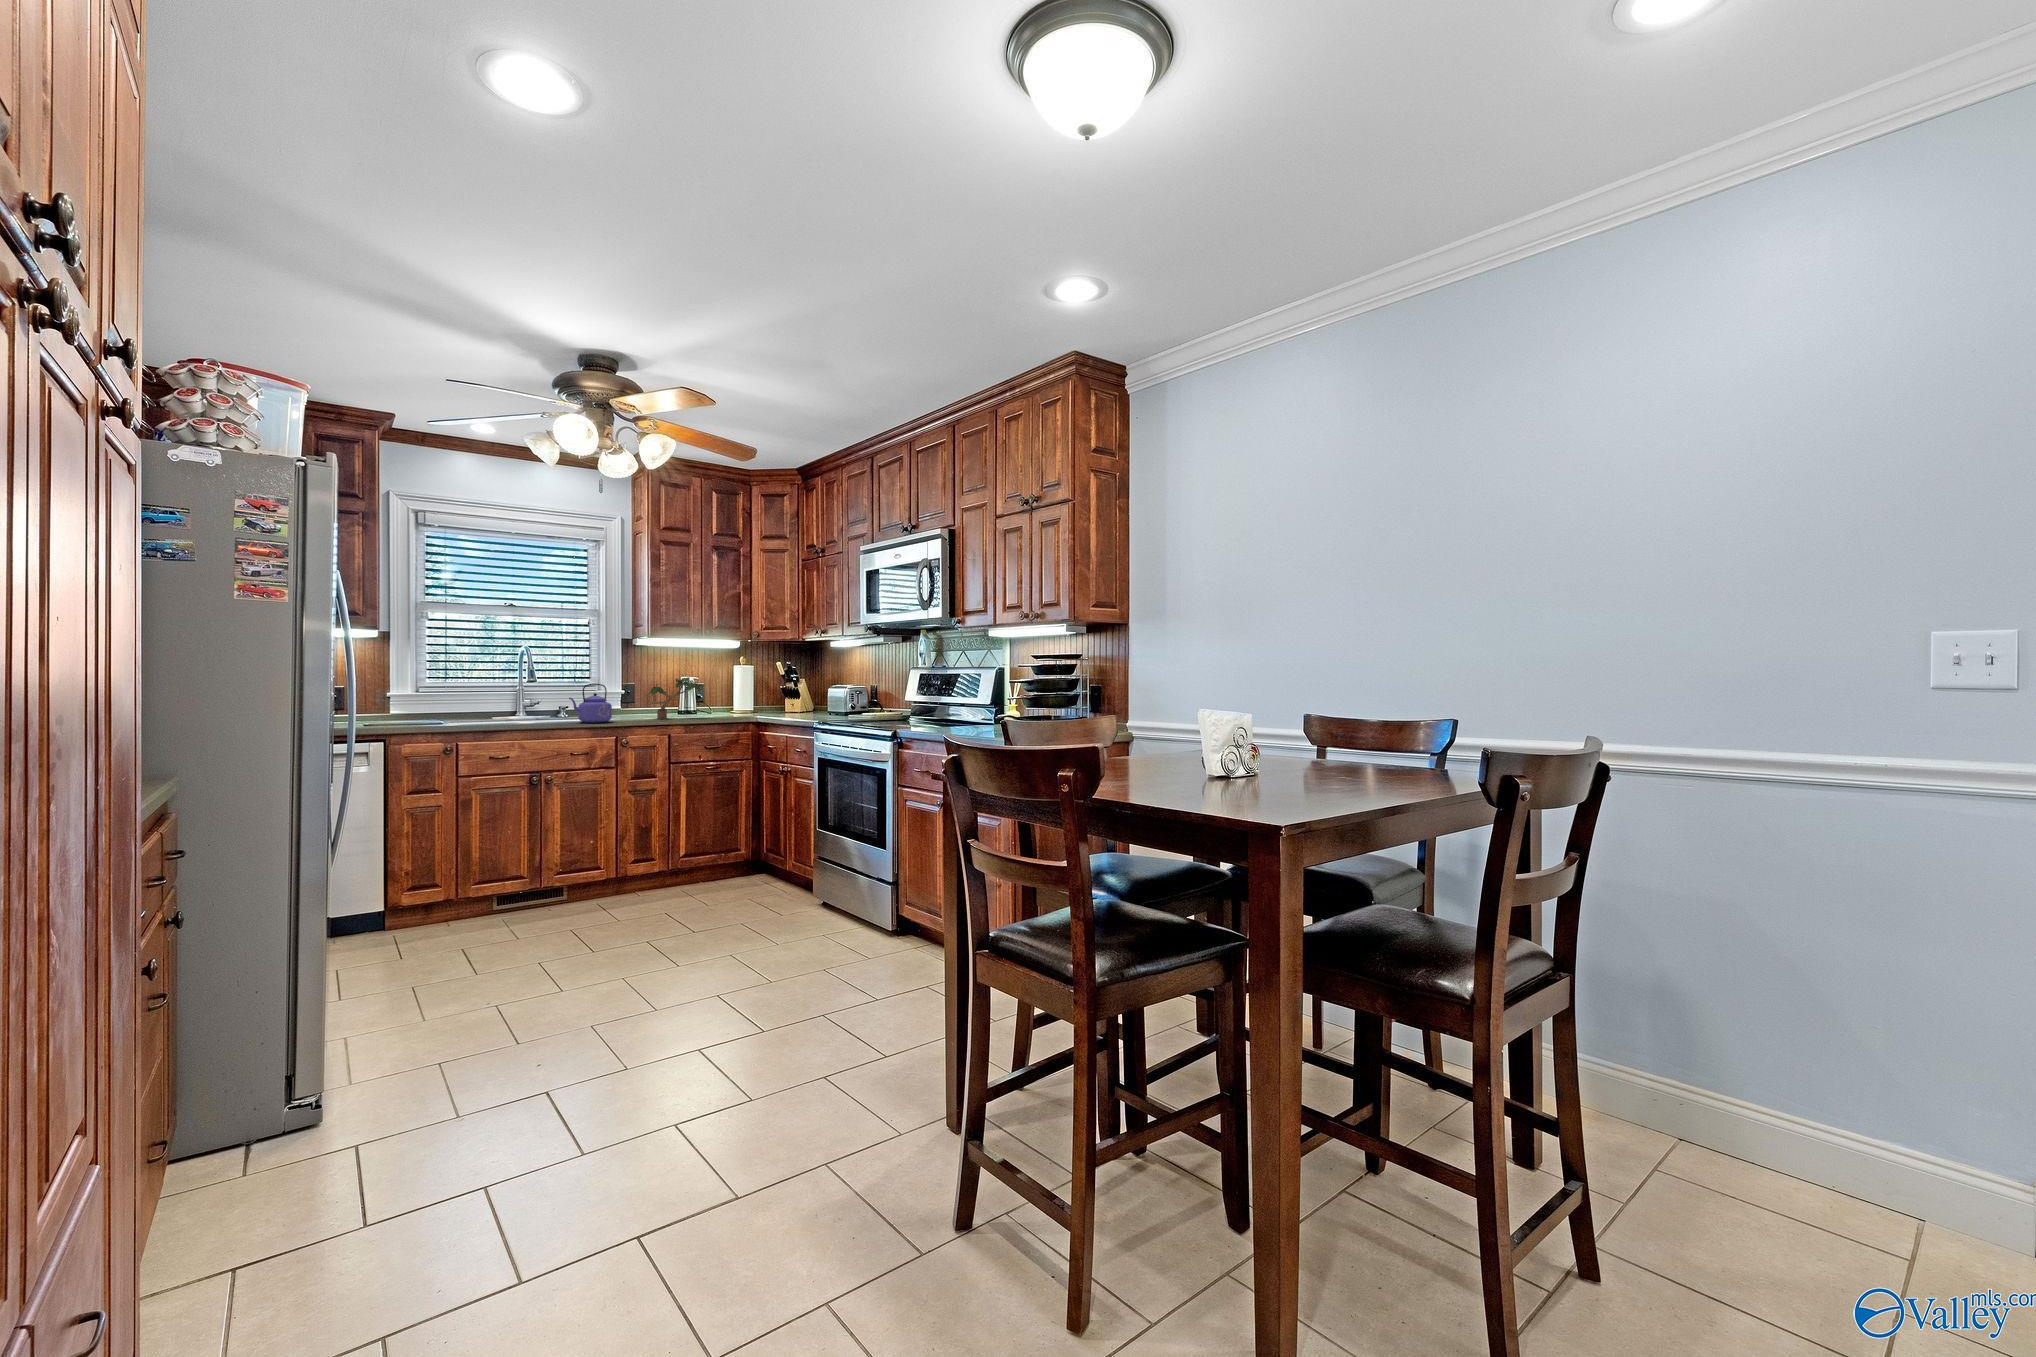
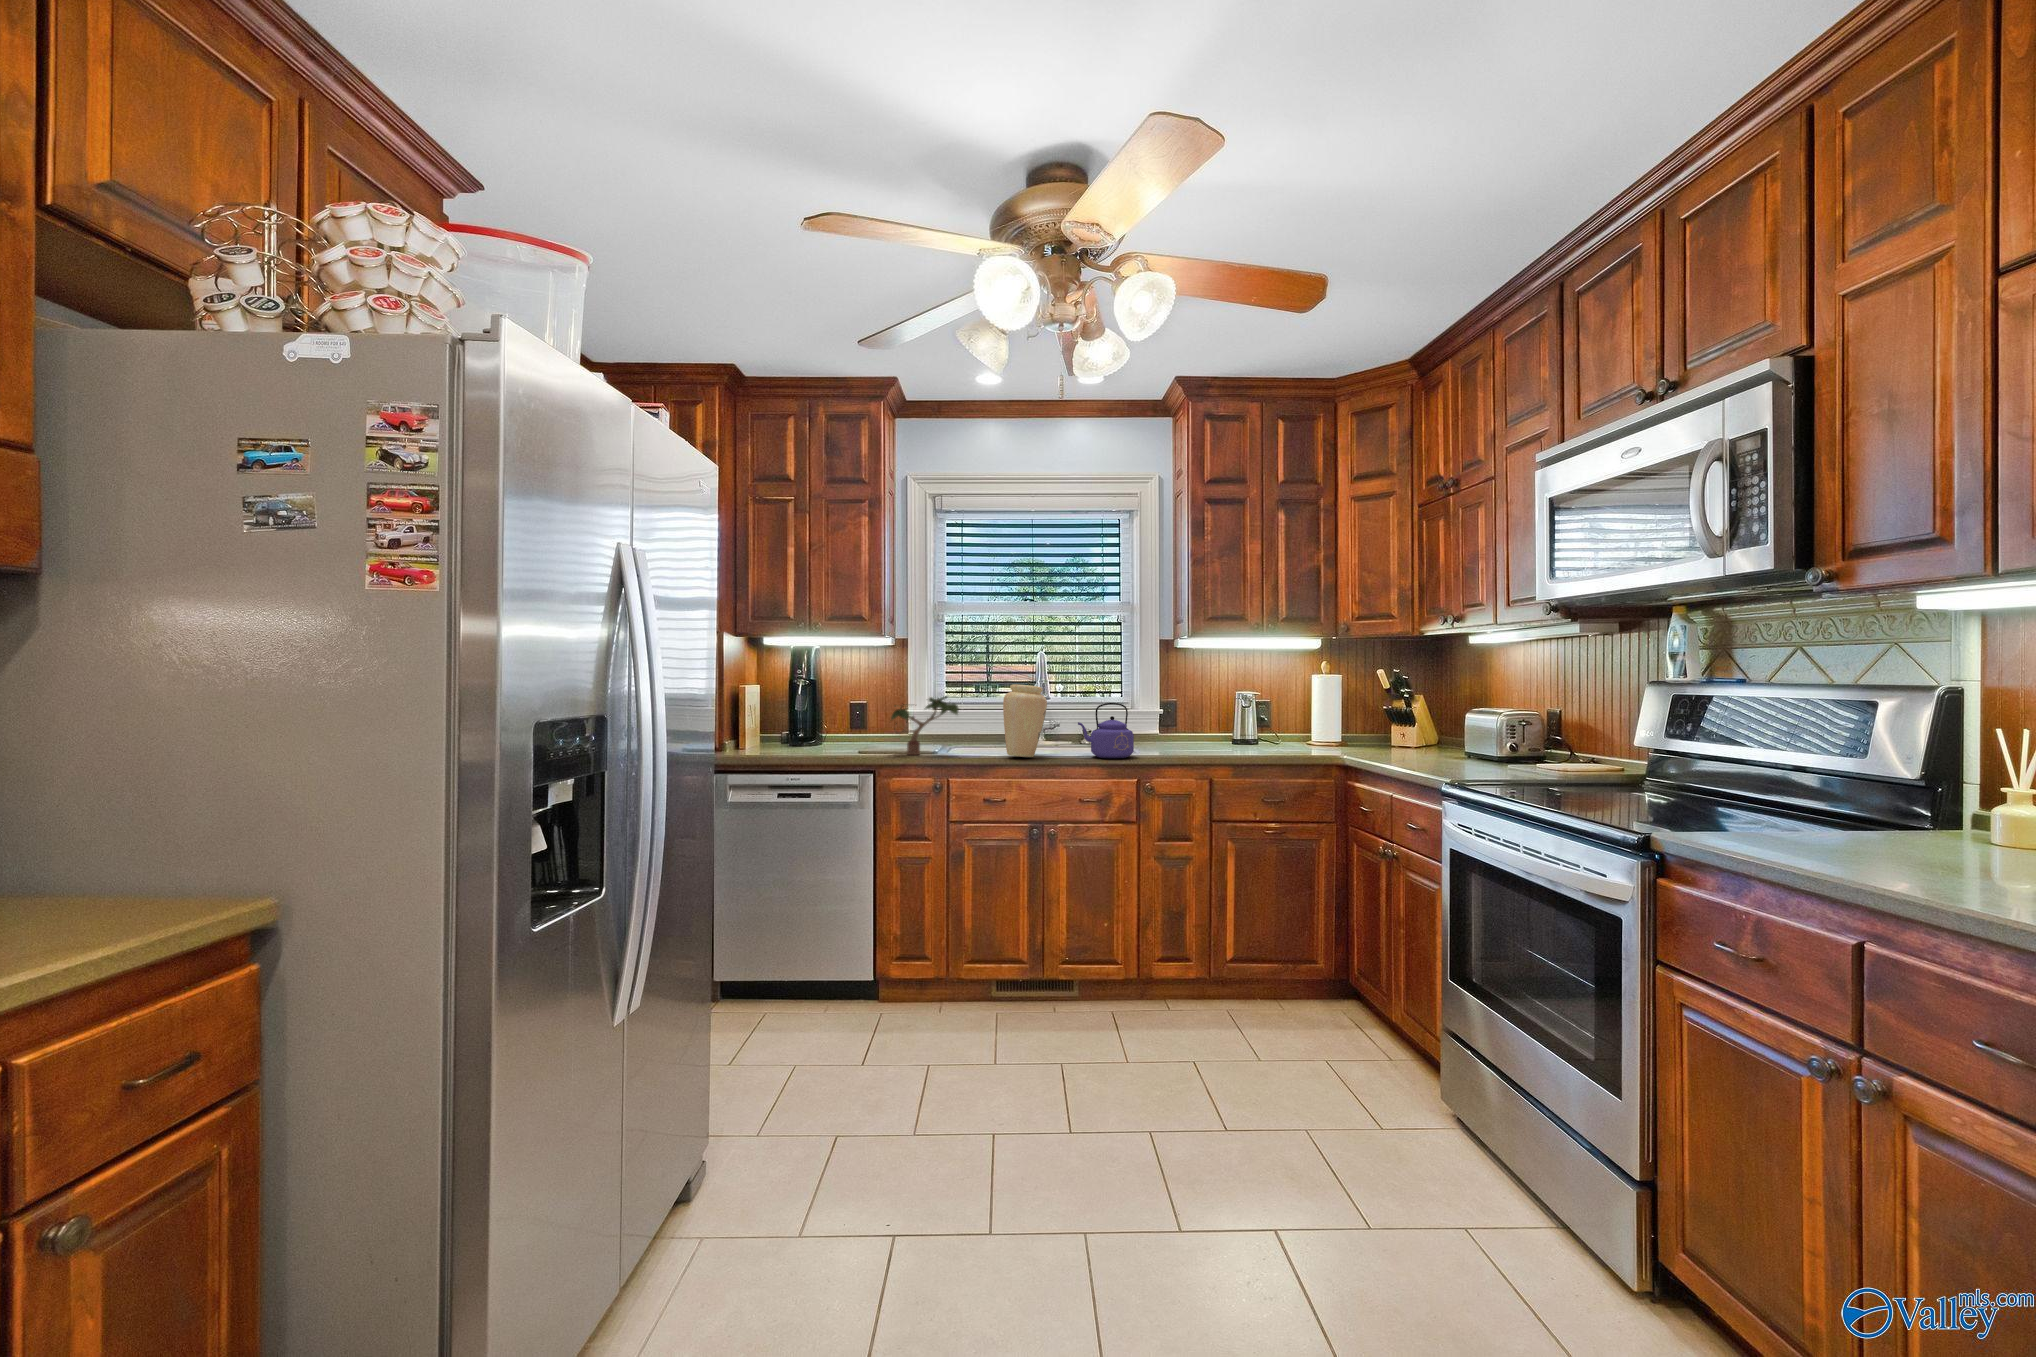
vase: none [507,670,543,724] -> present [1003,684,1047,757]
potted plant: present [648,677,701,719] -> present [891,696,959,755]

